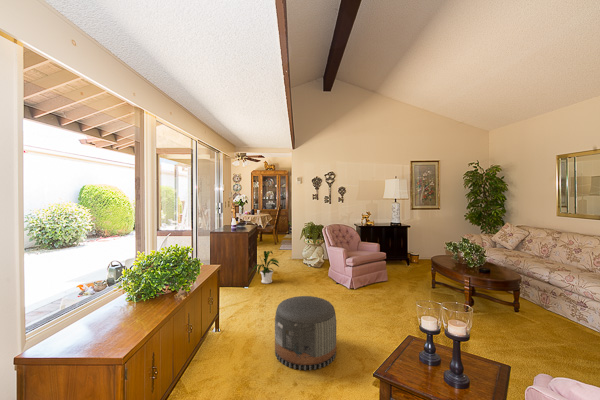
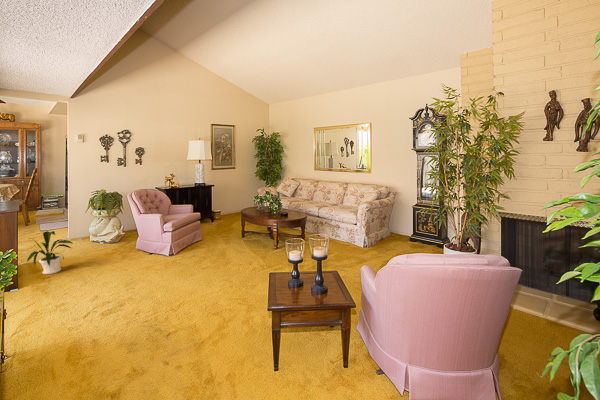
pouf: present [275,296,336,370] -> none [117,261,190,333]

